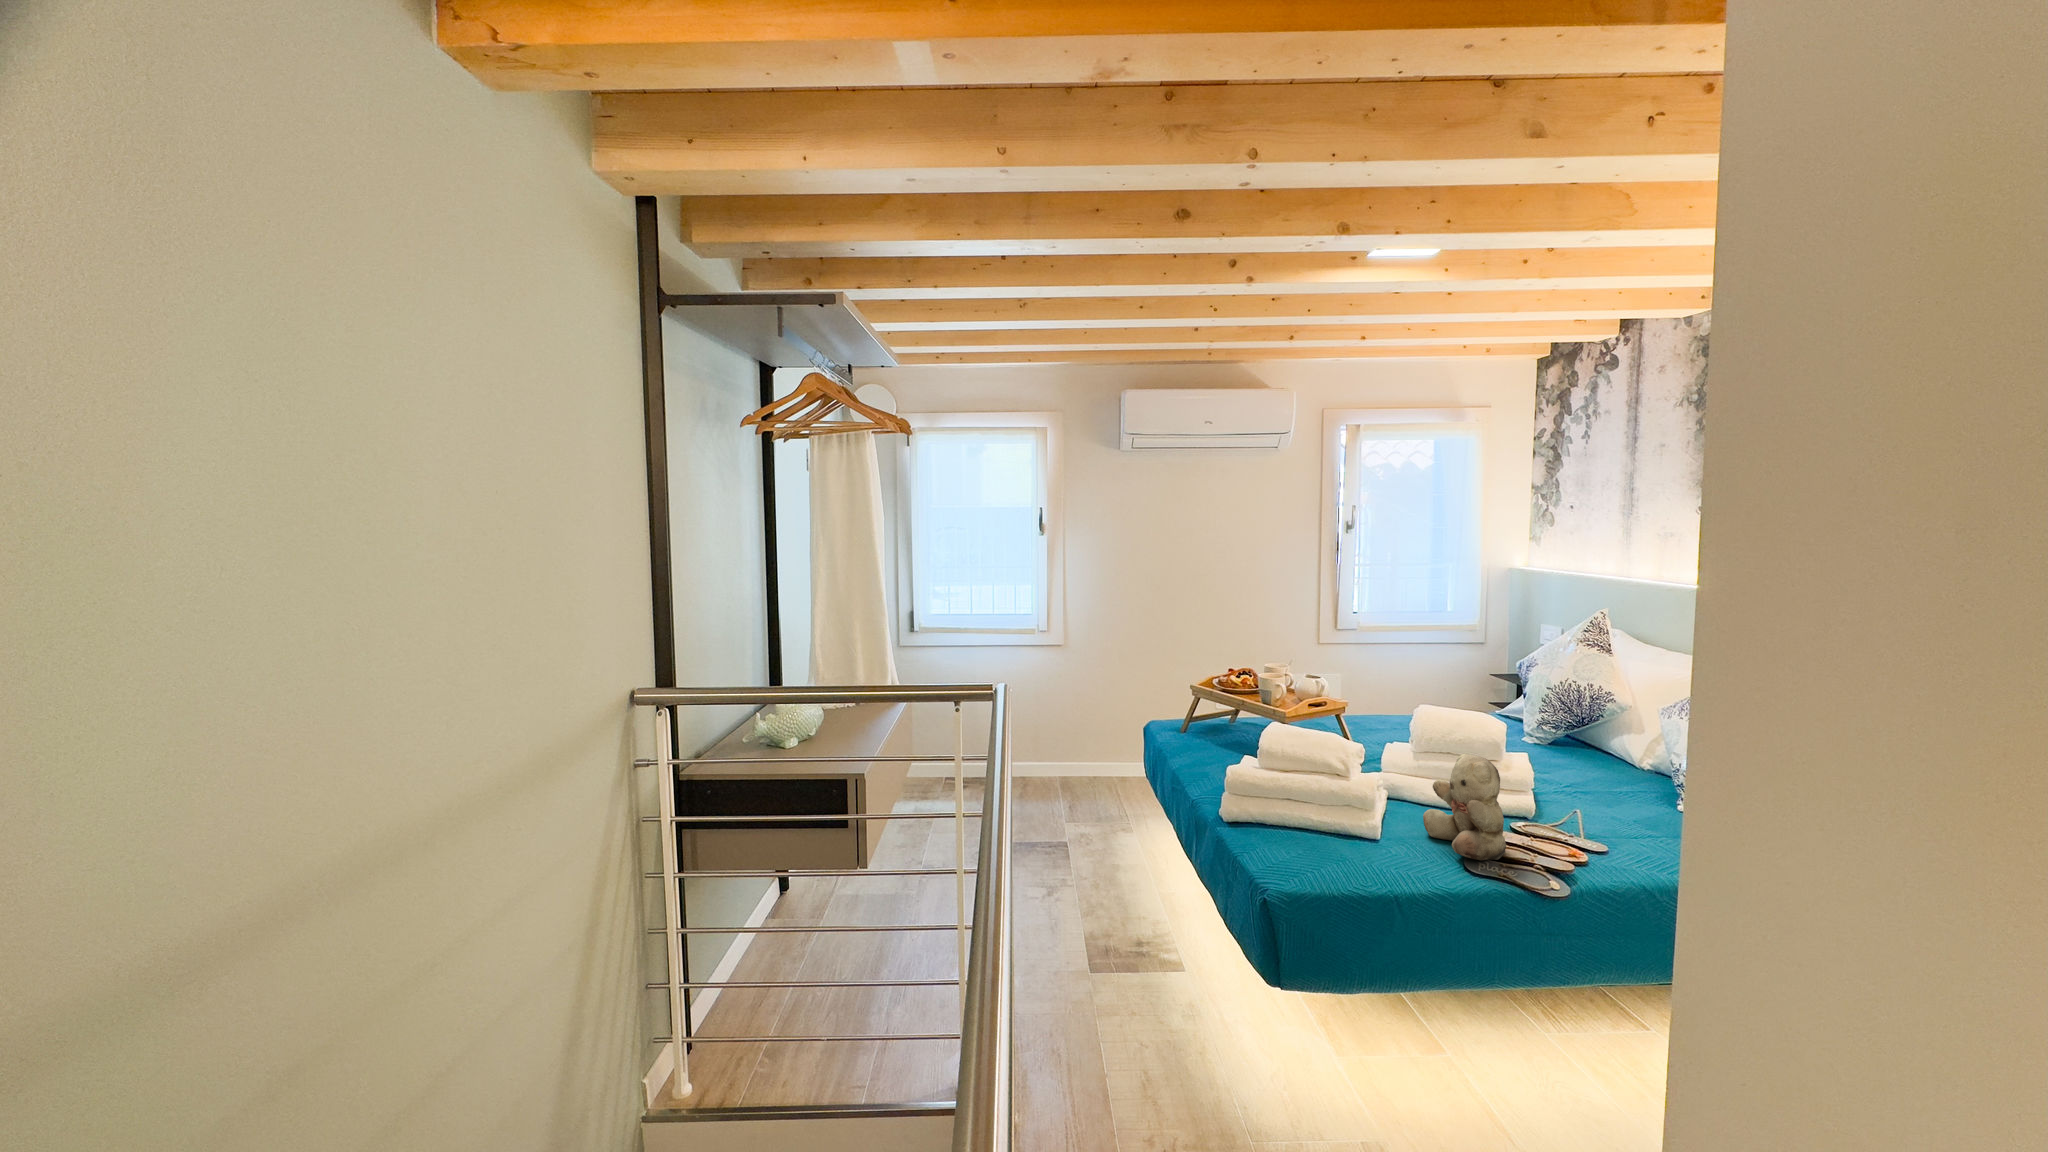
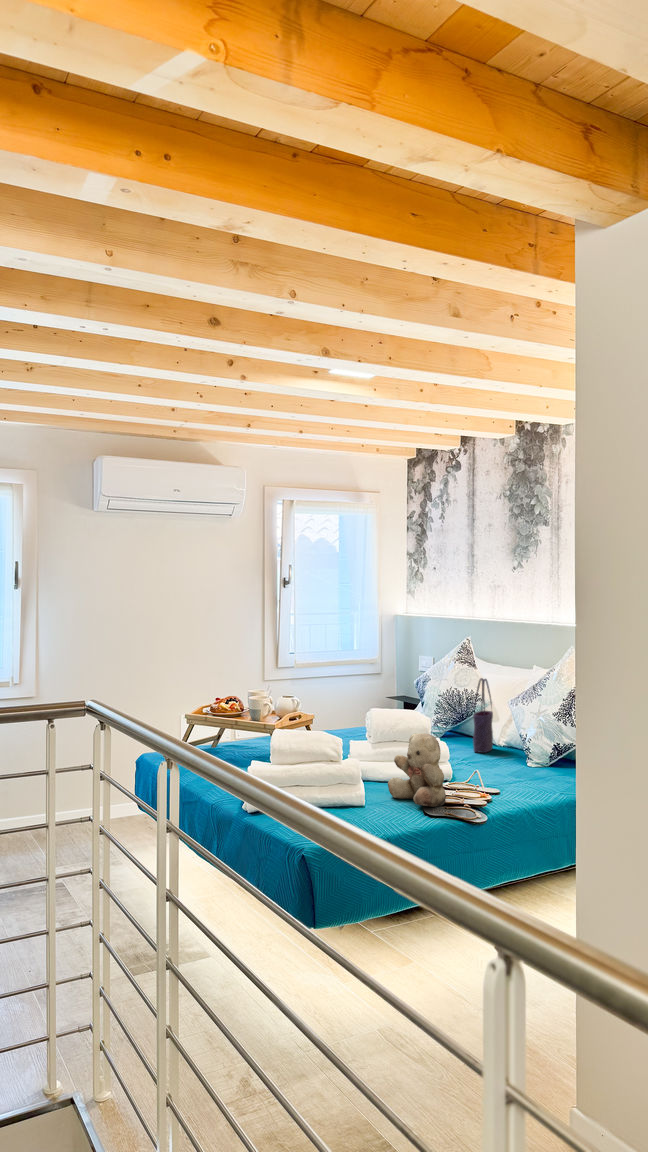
tote bag: none [1592,673,1628,779] -> present [473,678,493,753]

